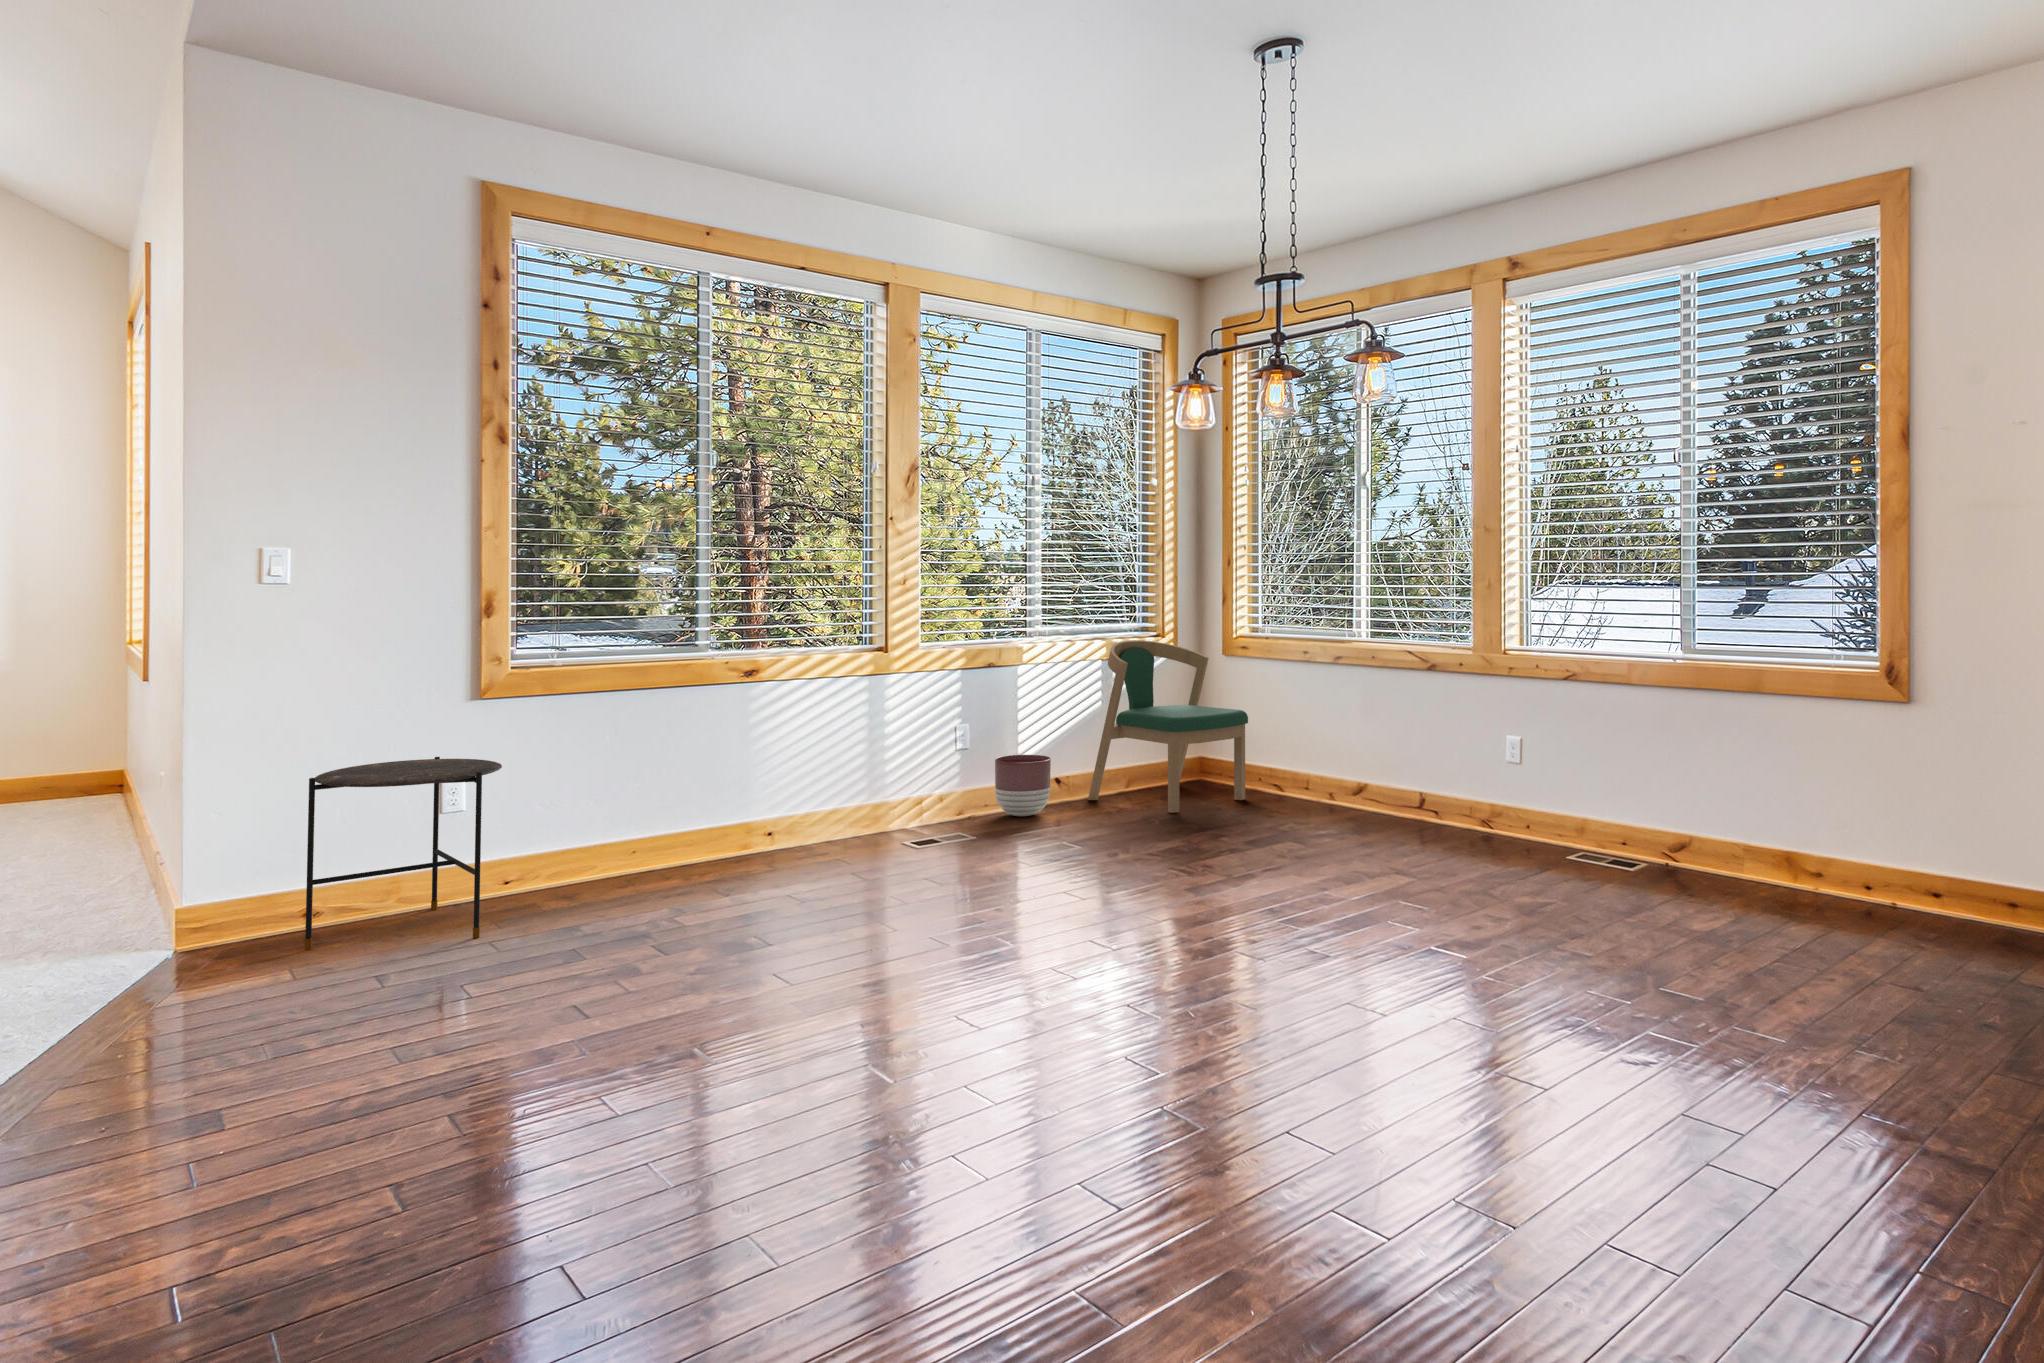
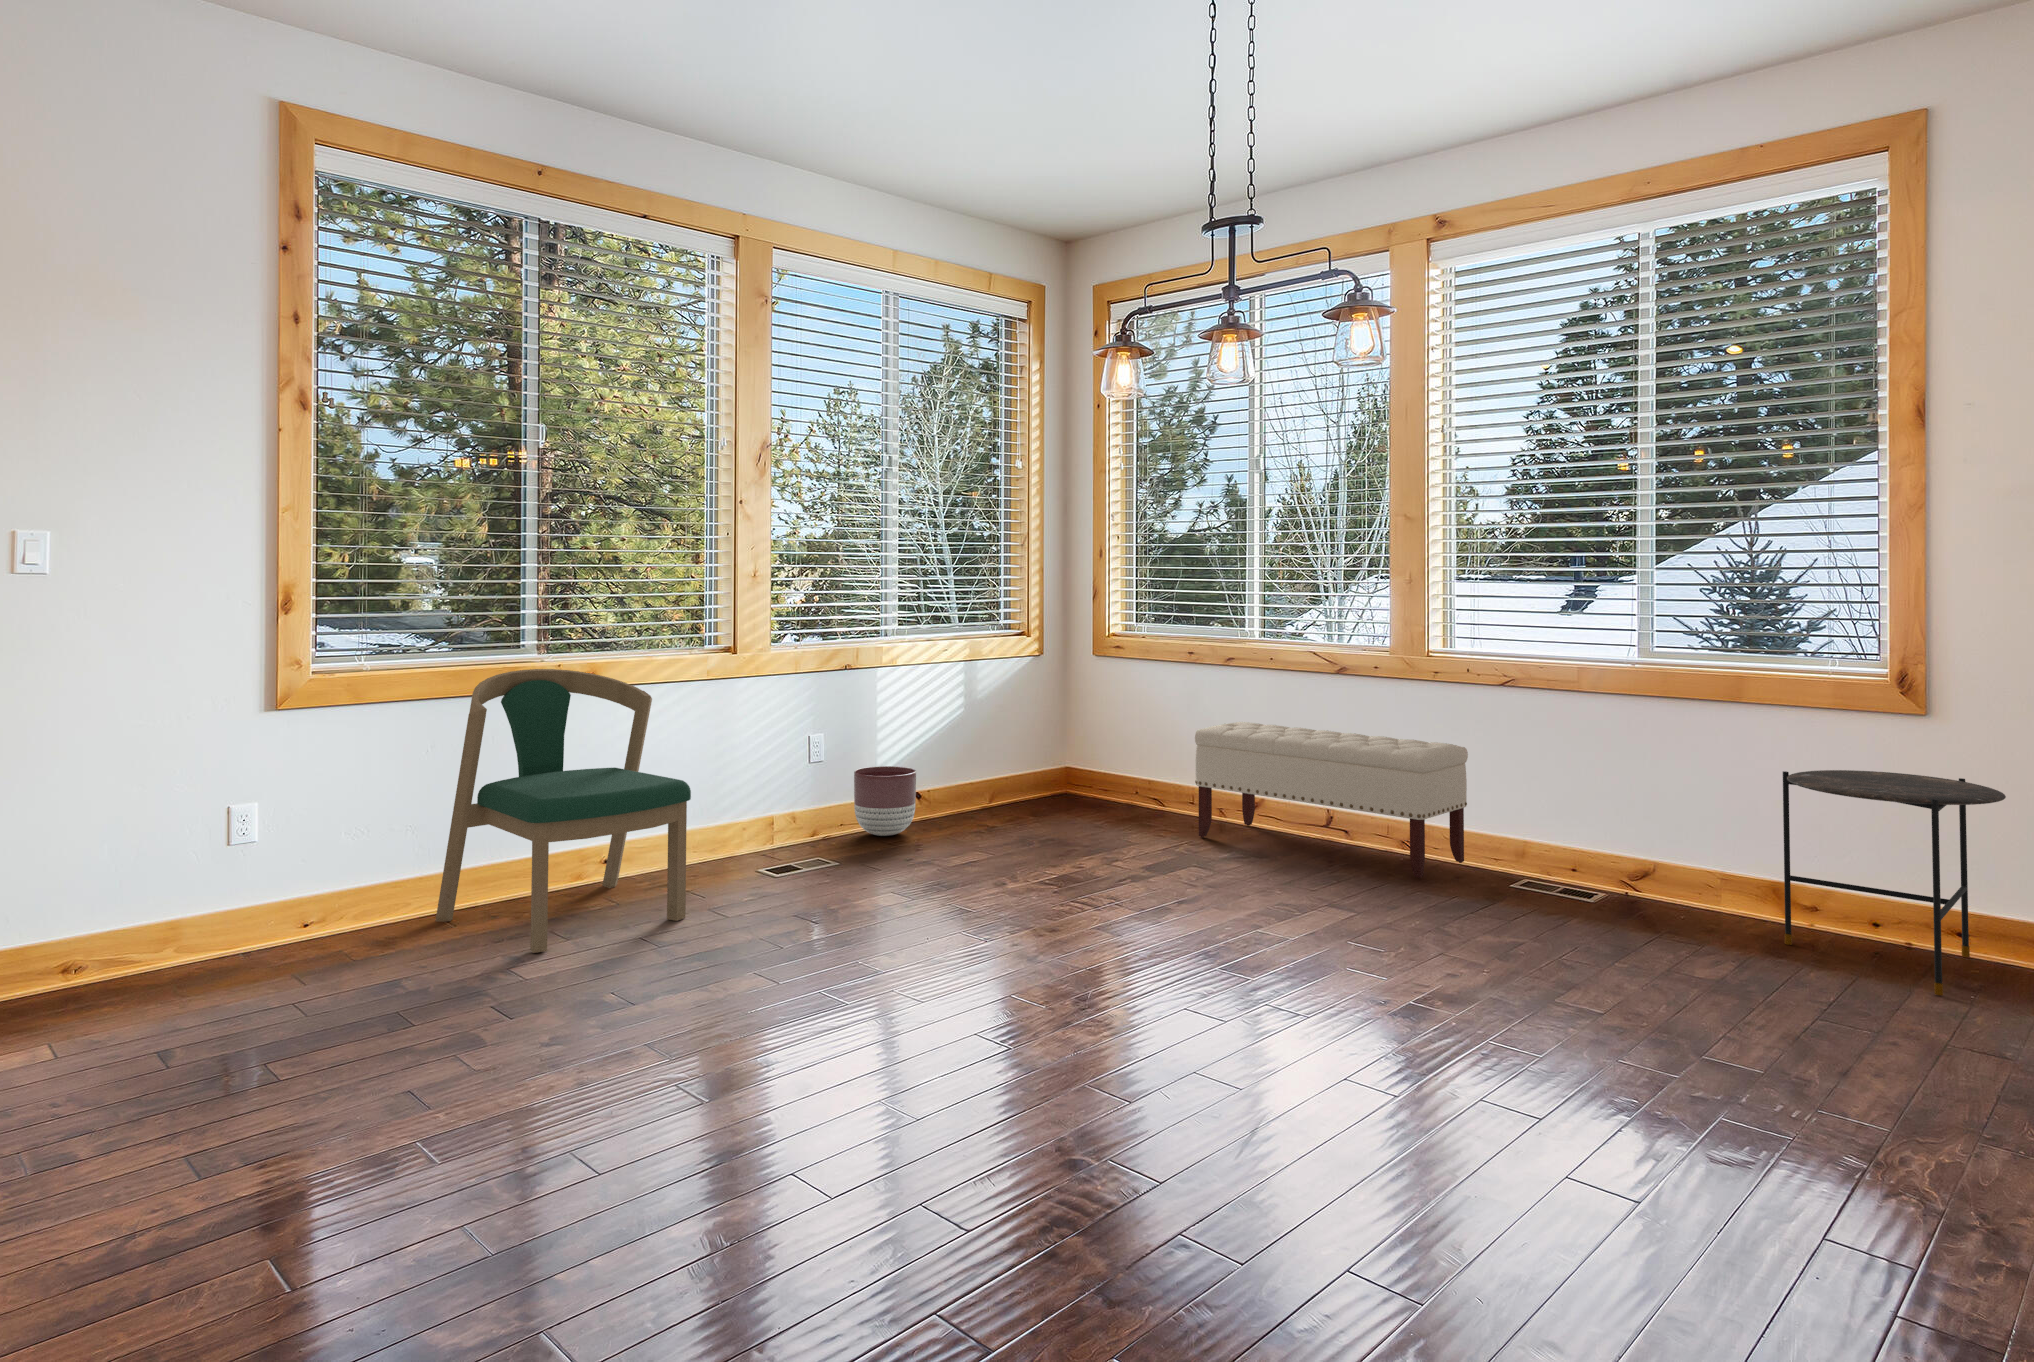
dining chair: present [1088,640,1248,813] -> present [435,669,691,953]
bench: none [1300,715,1537,852] -> present [1195,722,1468,878]
side table: present [305,757,502,950] -> present [1783,770,2006,995]

